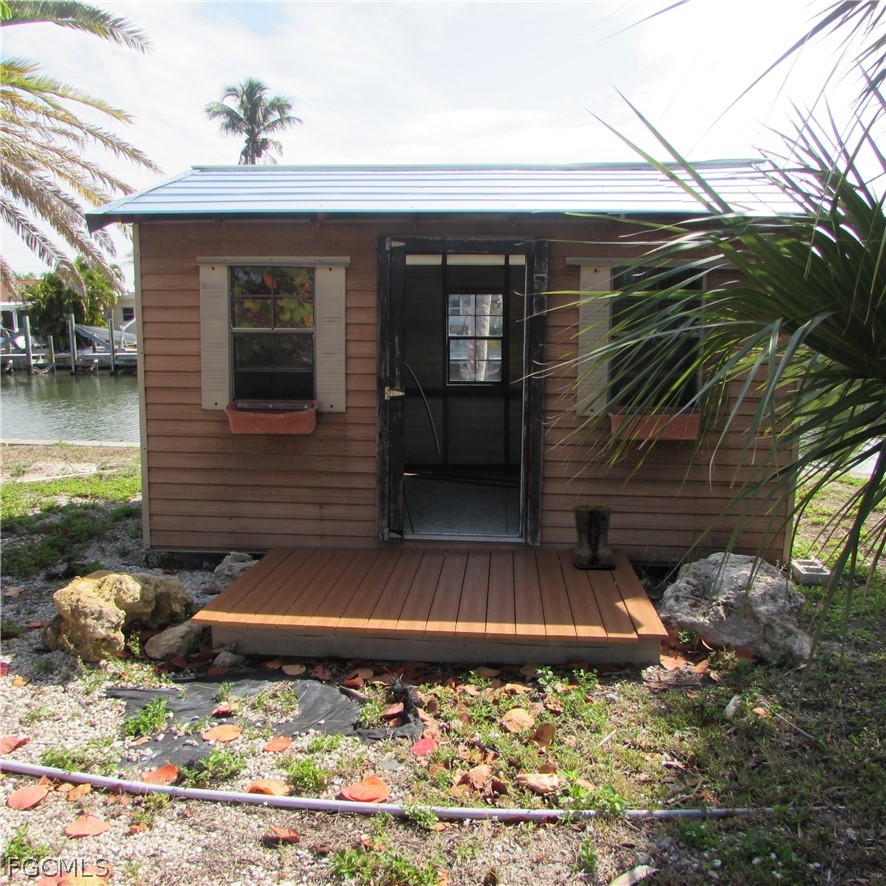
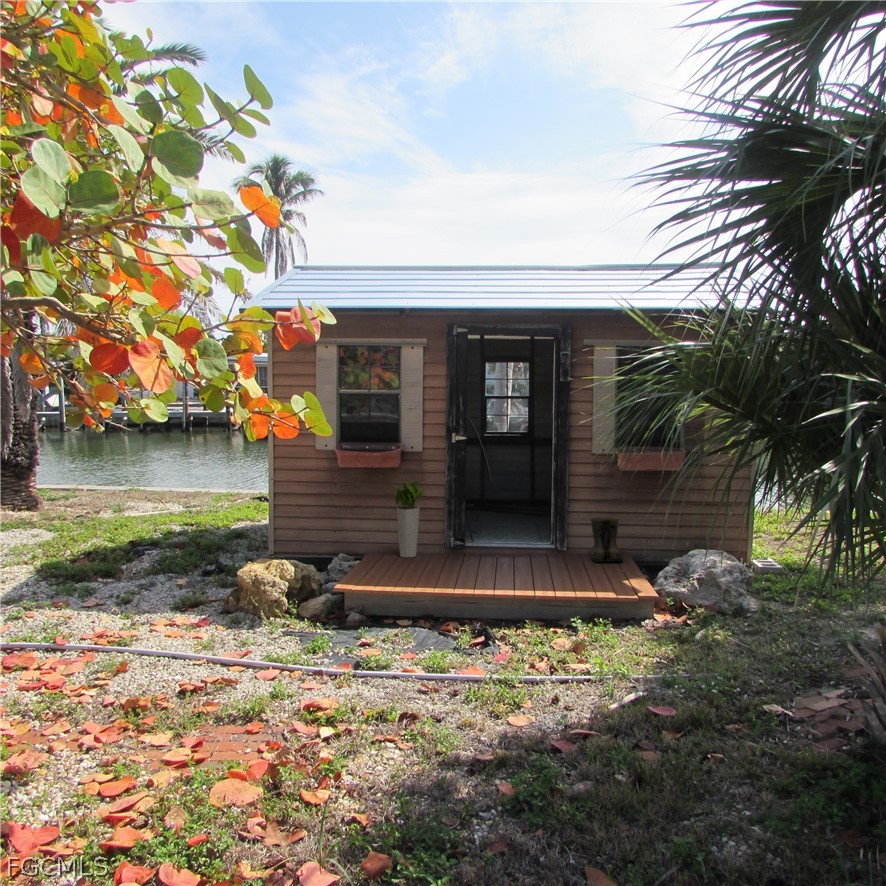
planter: none [296,450,350,557] -> present [393,480,423,557]

